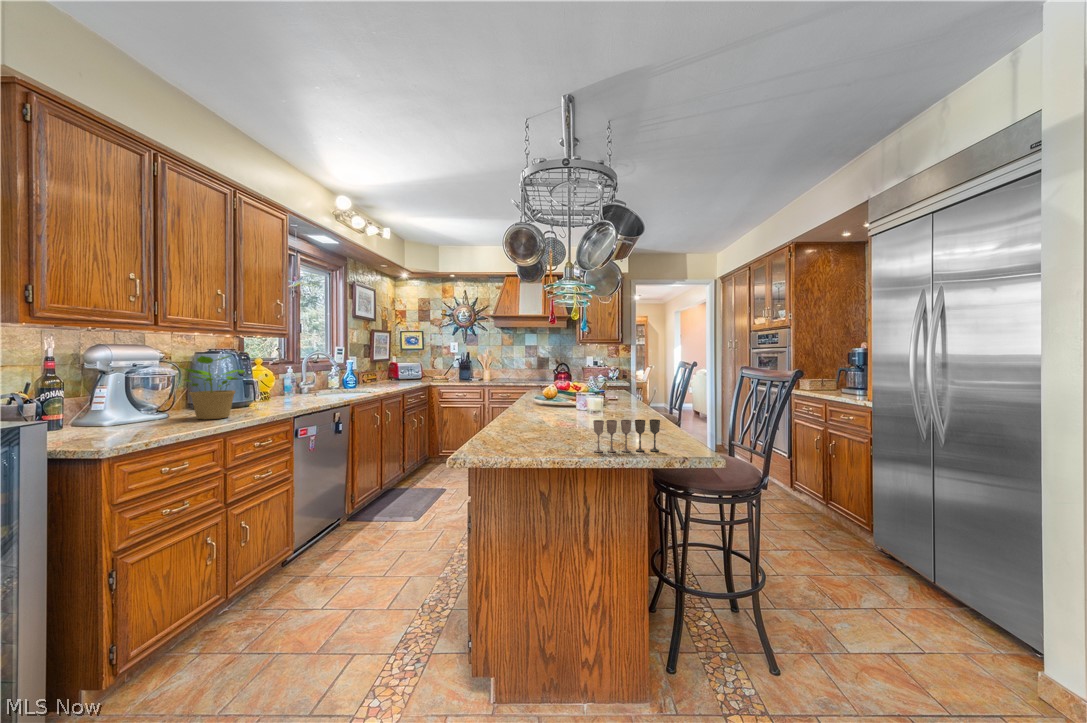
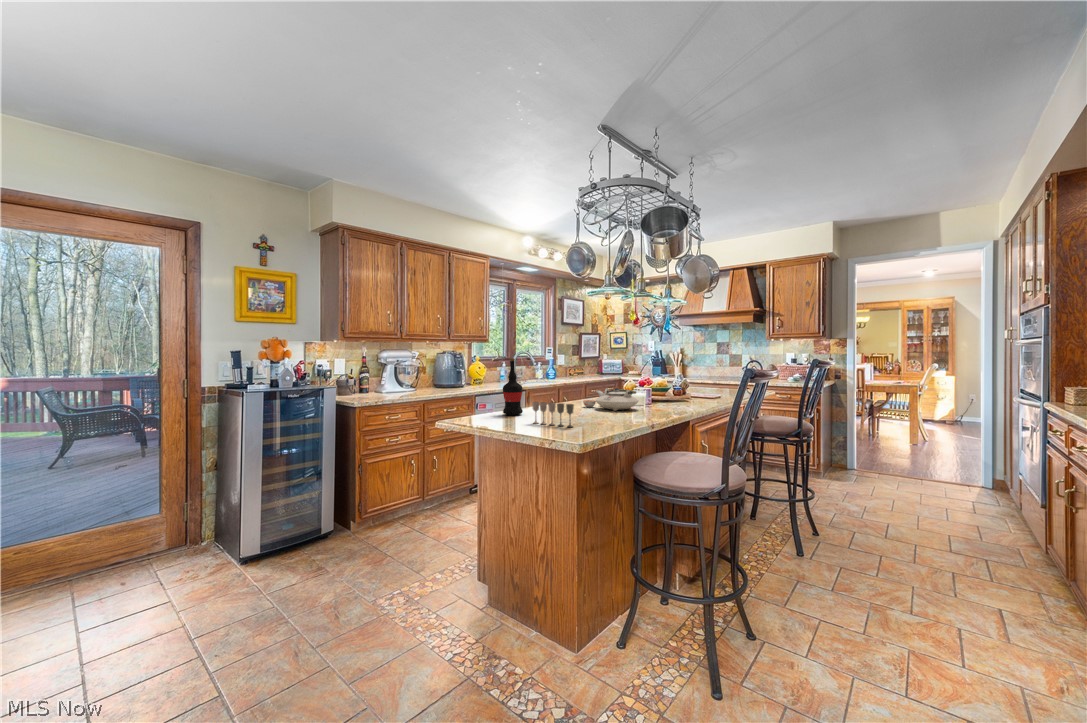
potted plant: present [184,356,245,419] -> none [415,356,446,392]
wine bottle: none [499,358,529,444] -> present [503,358,523,415]
teapot: none [538,396,611,423] -> present [583,388,639,411]

